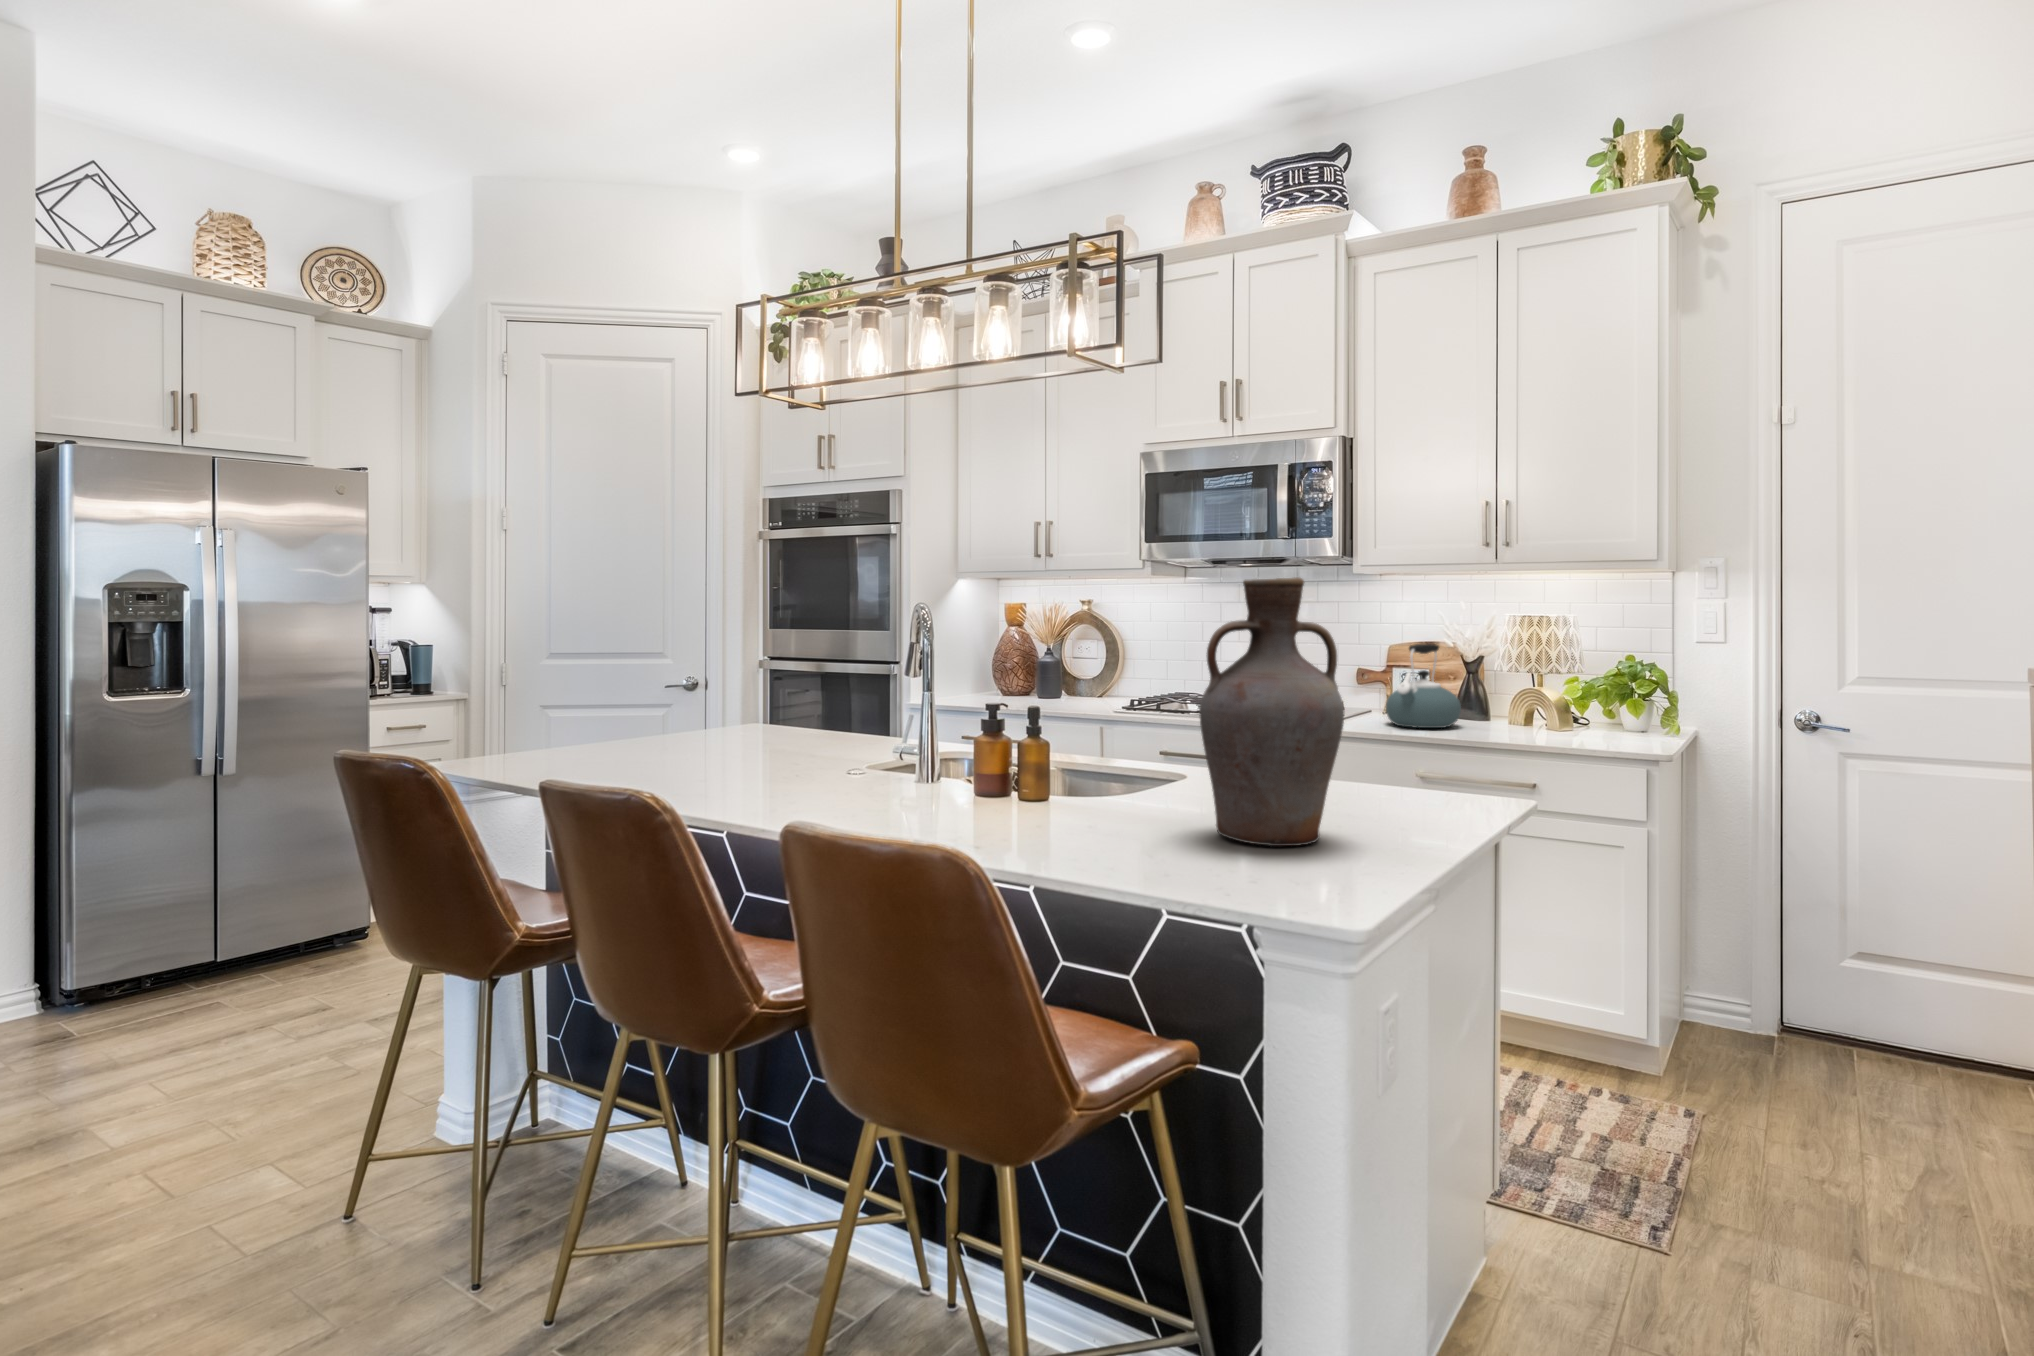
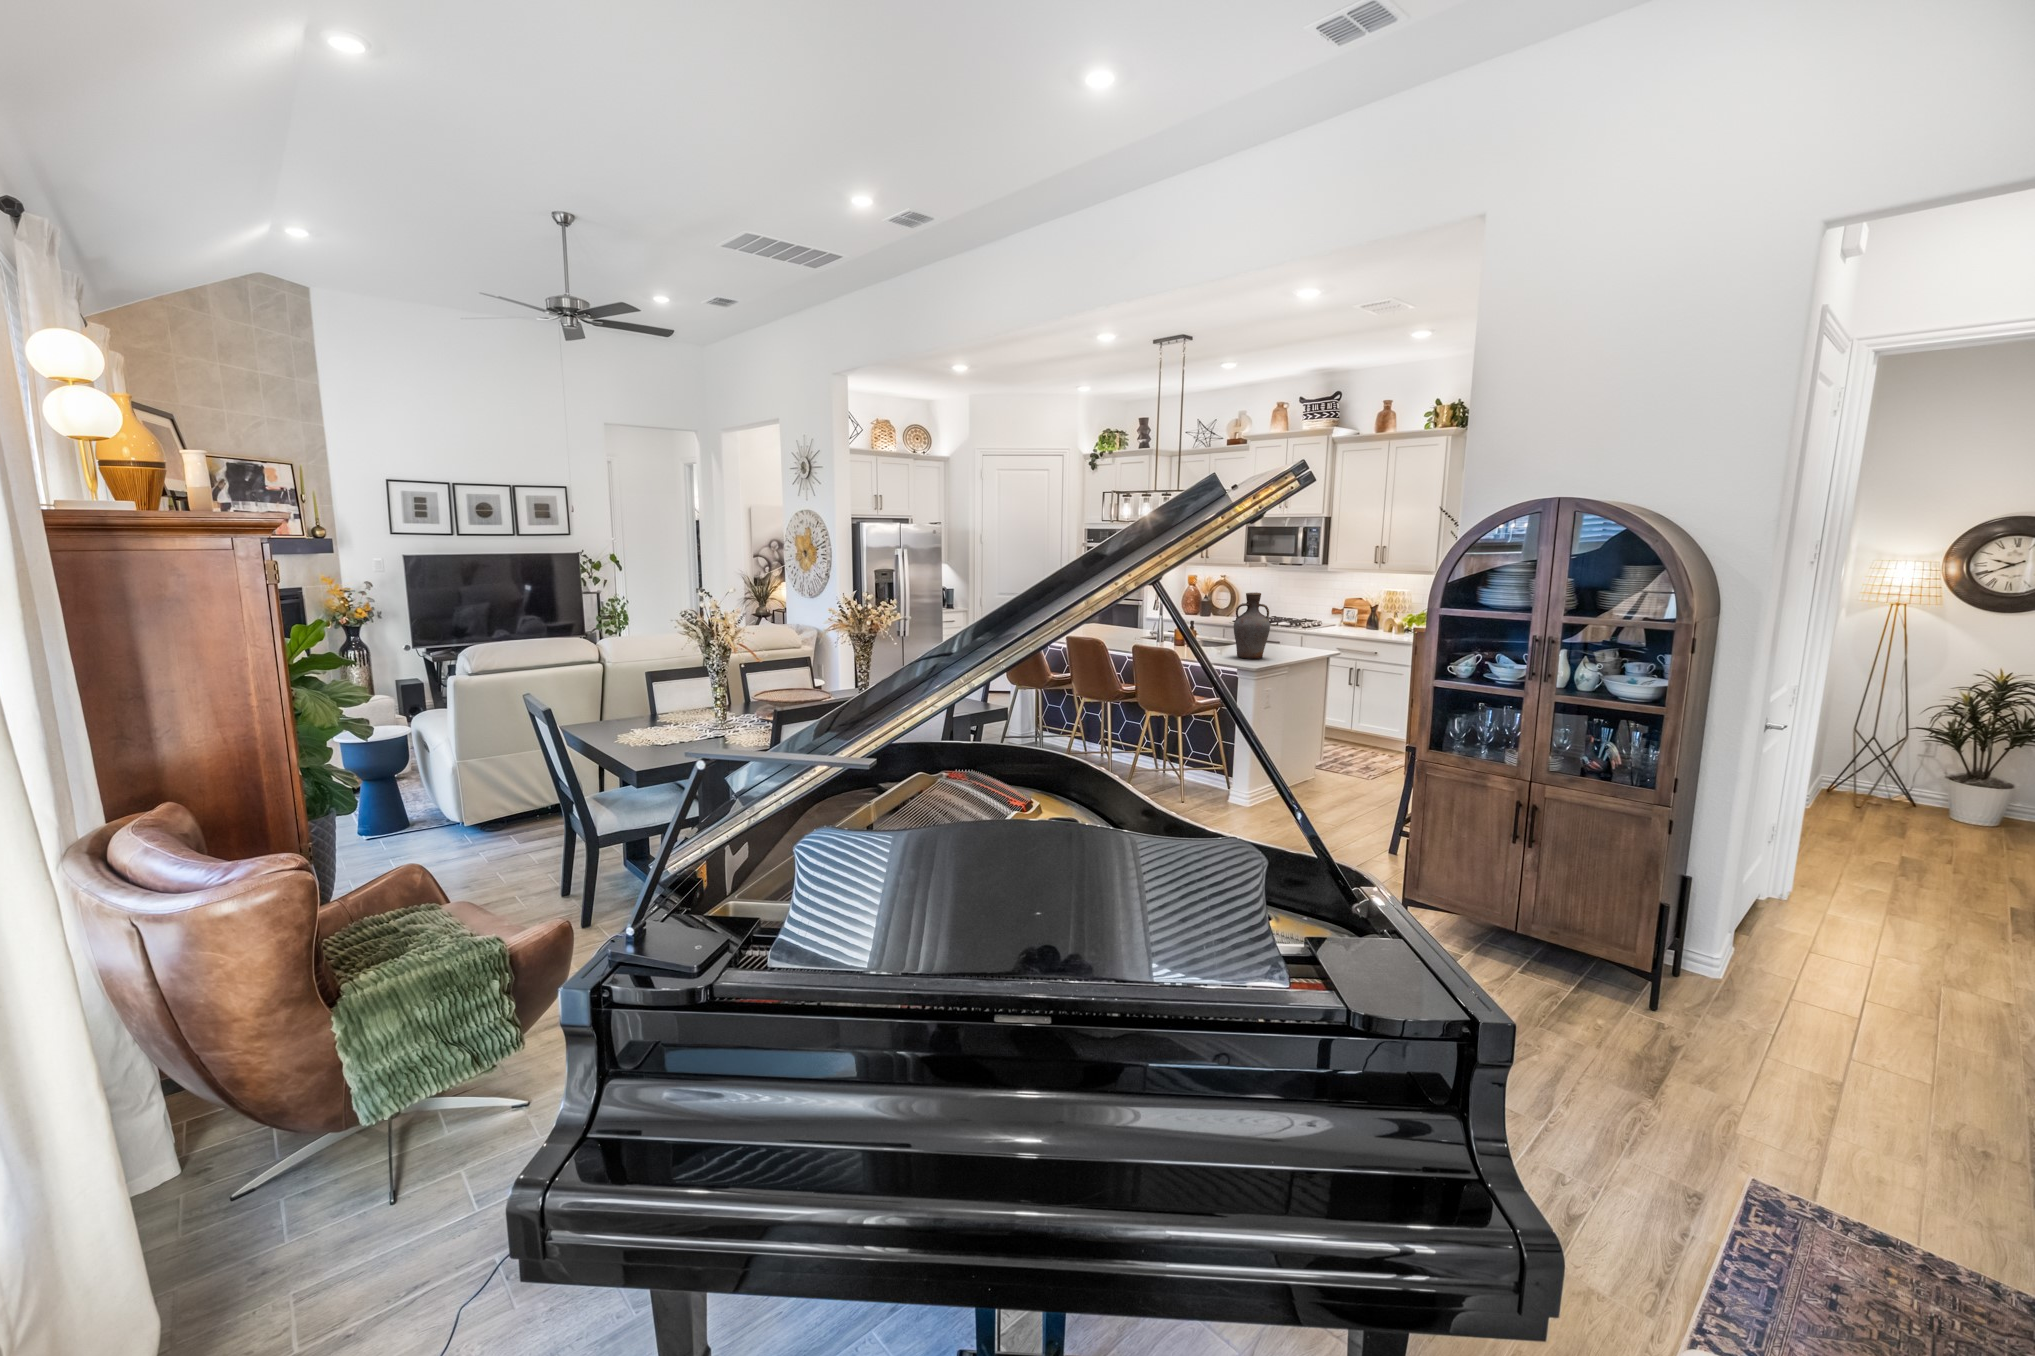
kettle: present [1386,643,1461,728] -> none [1333,601,1361,633]

